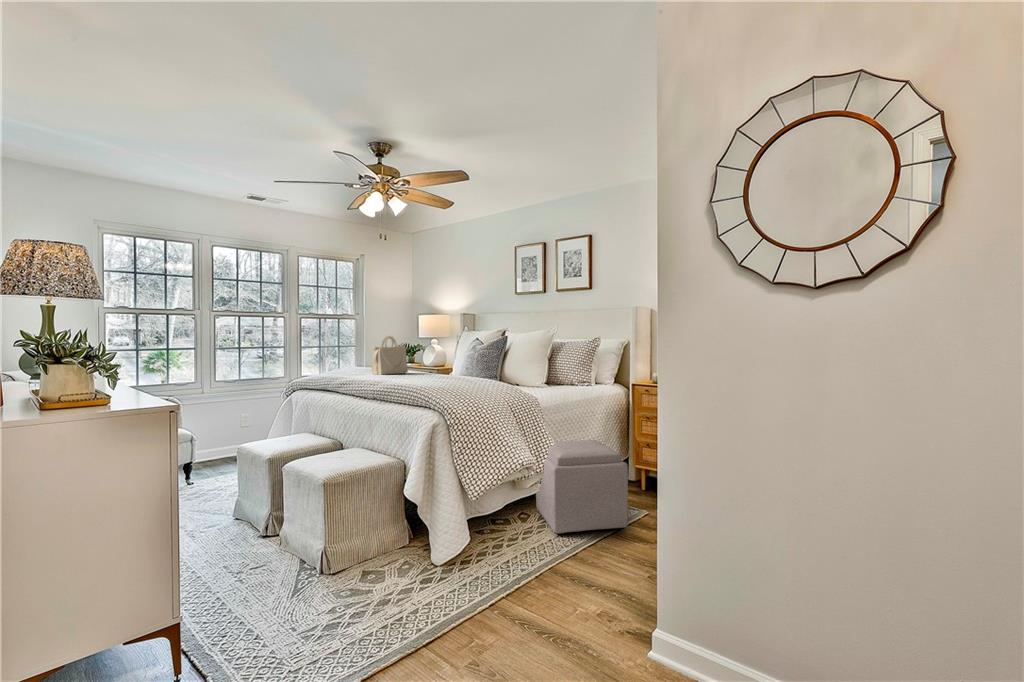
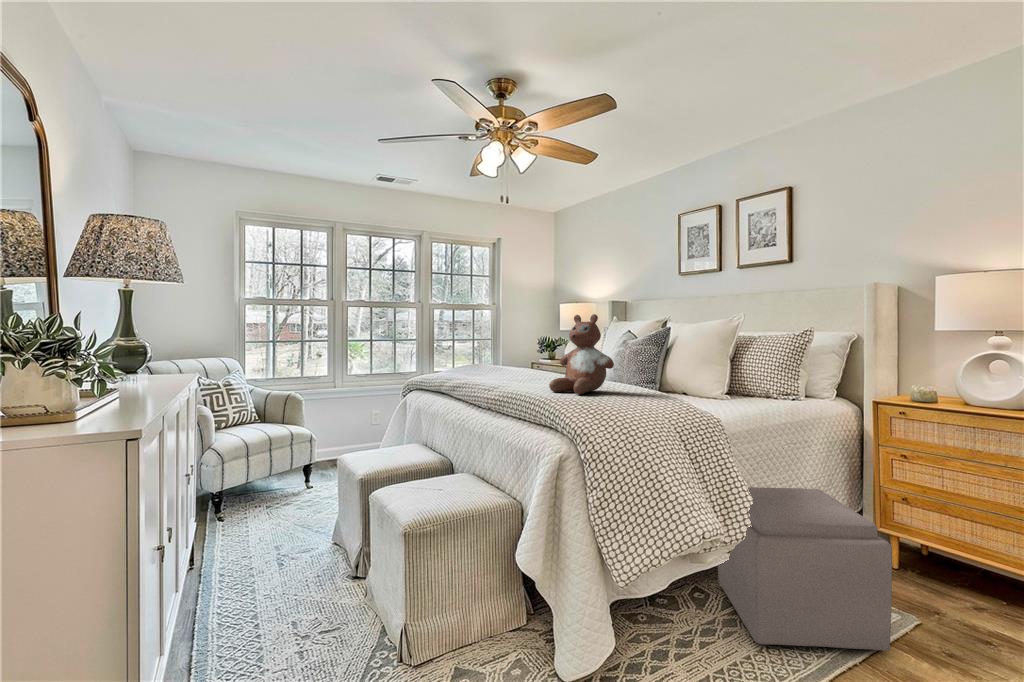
stuffed bear: none [421,327,467,384] -> present [549,314,614,395]
handbag: present [372,336,408,375] -> none [497,328,541,376]

